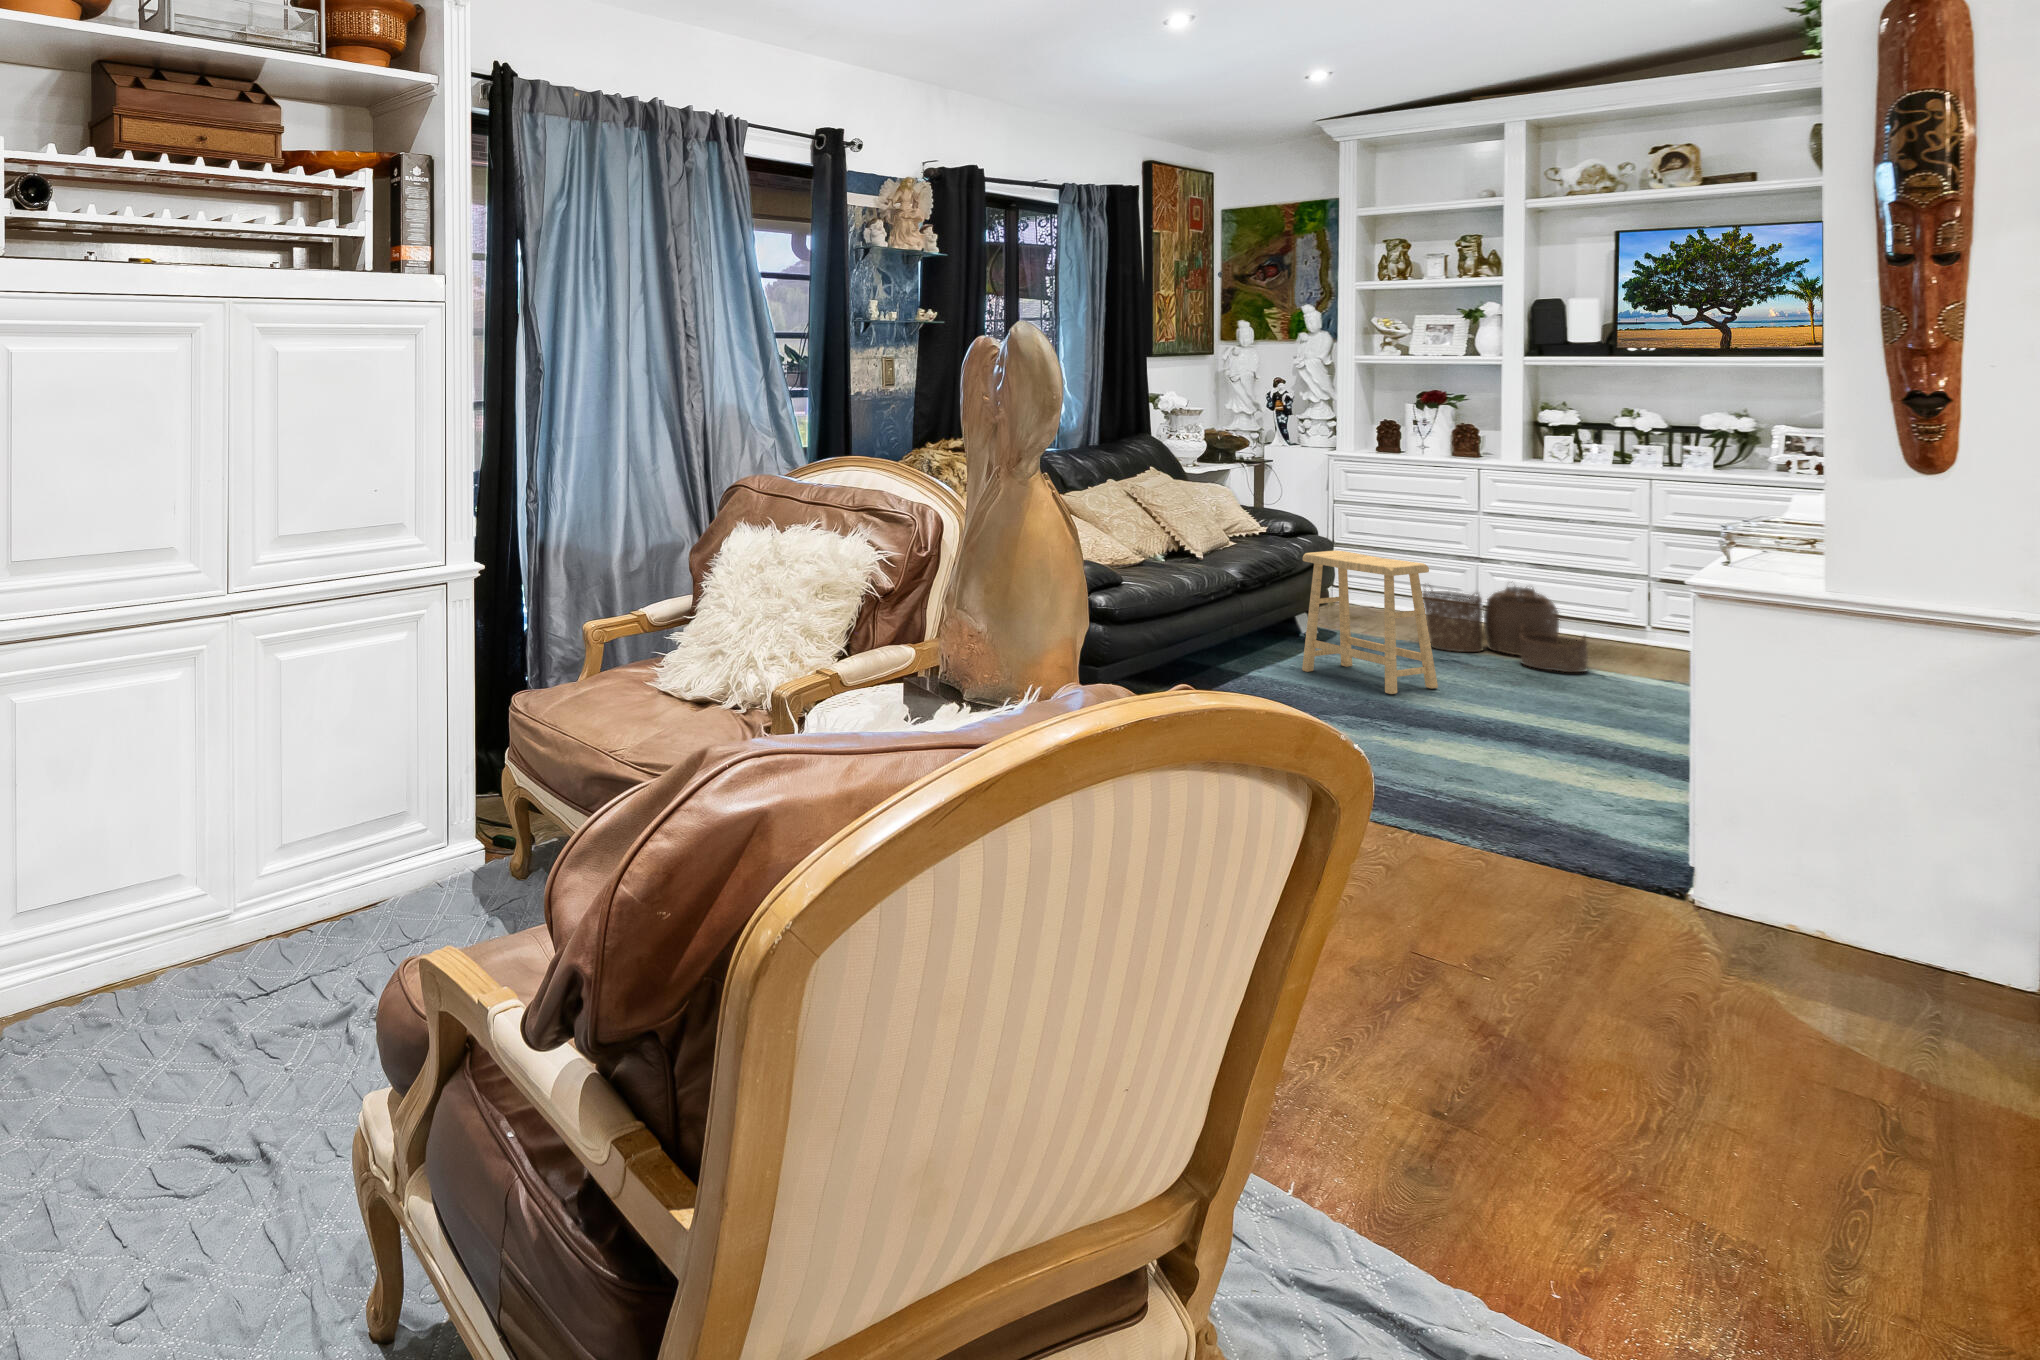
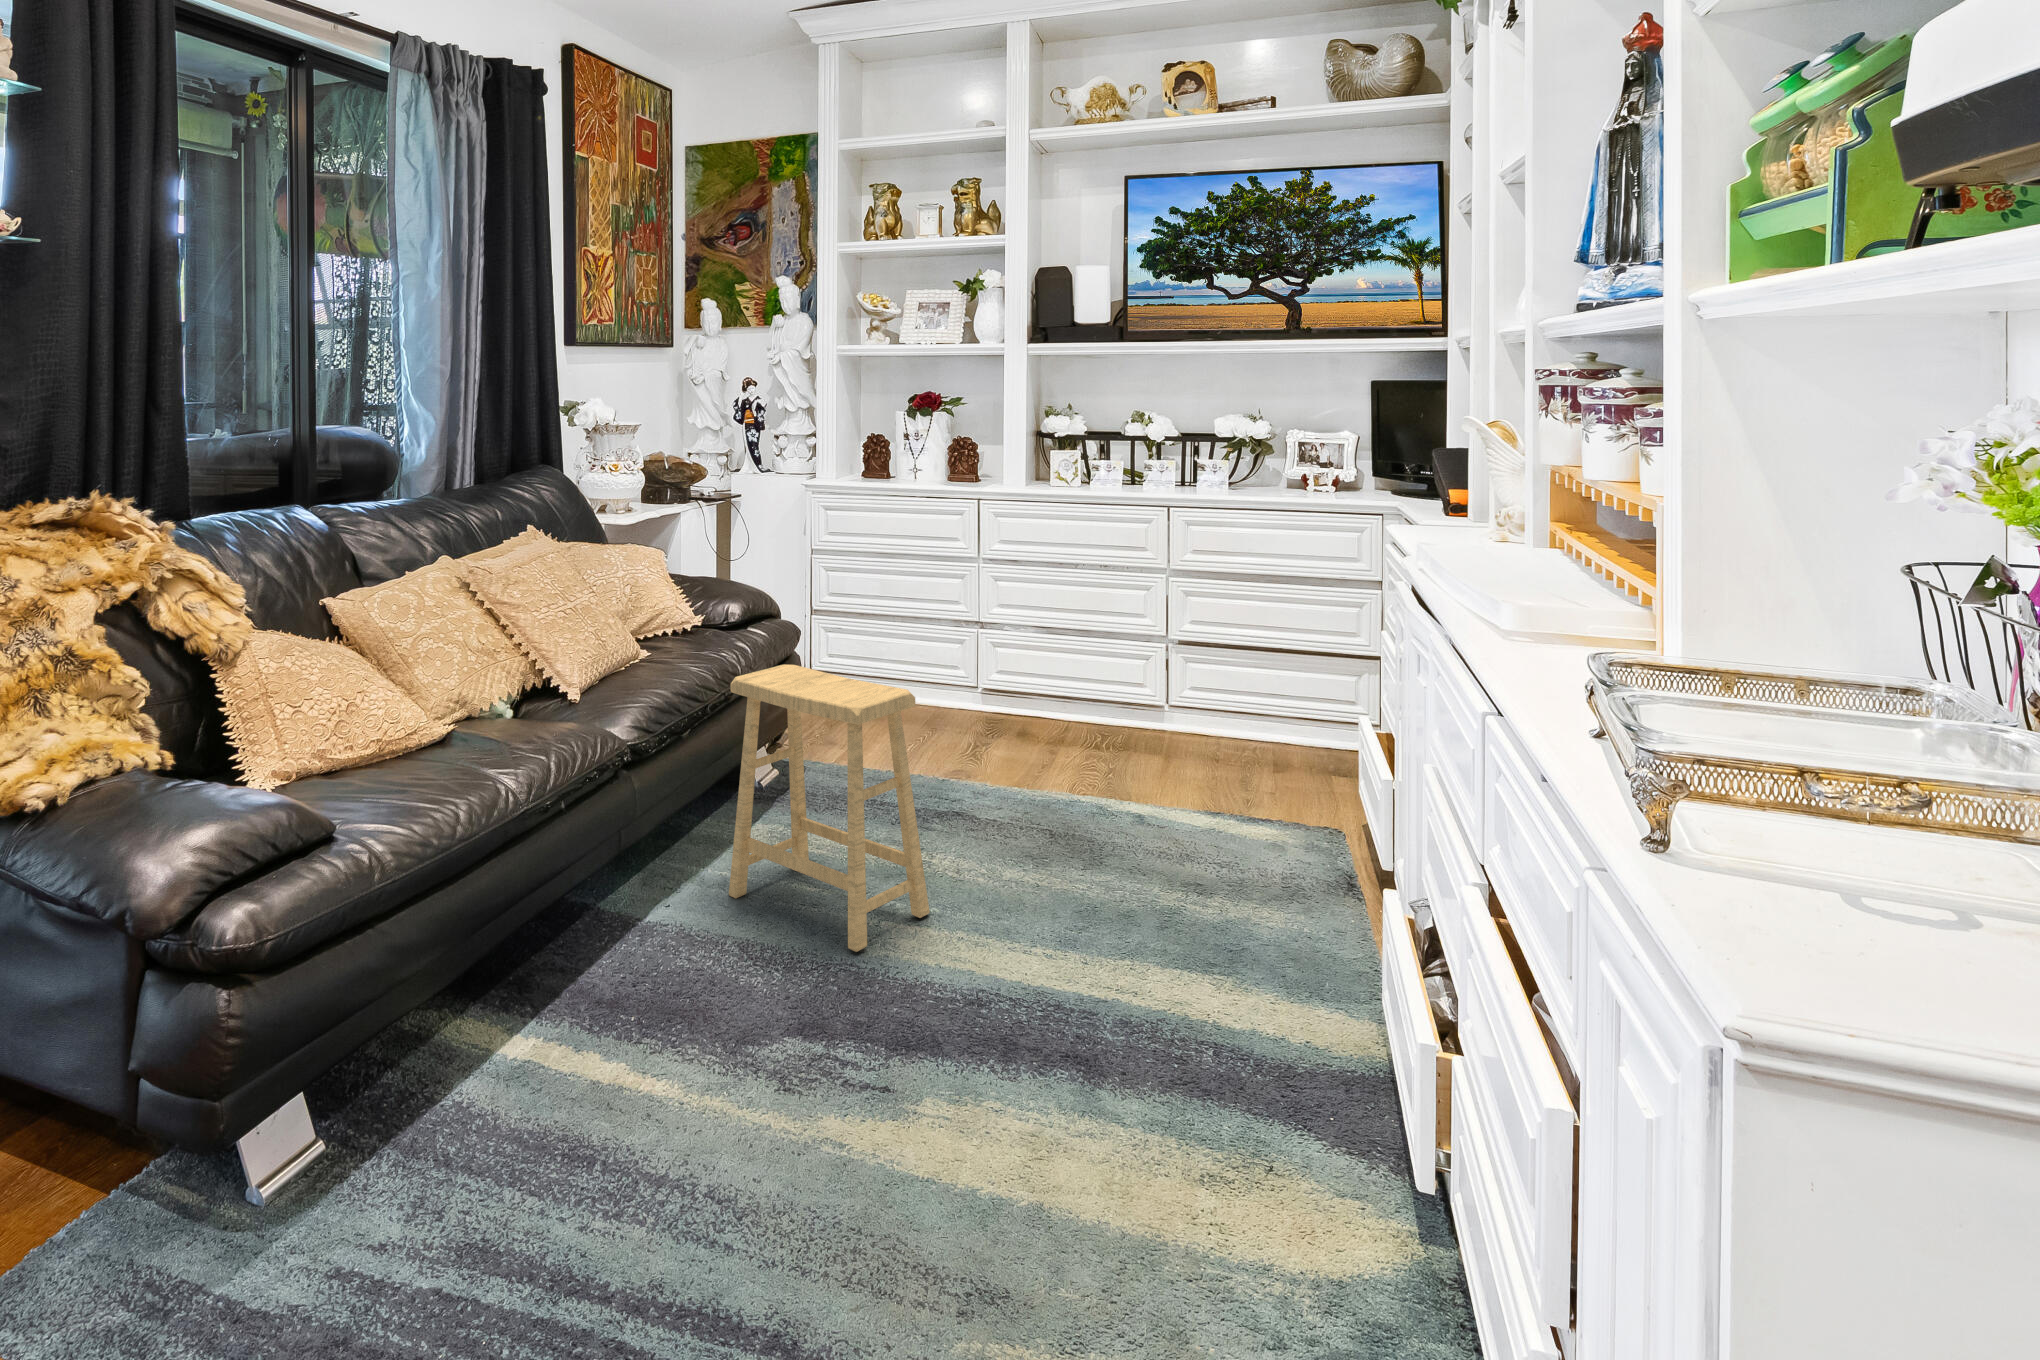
woven basket: present [1423,586,1588,672] -> none [911,669,1122,833]

